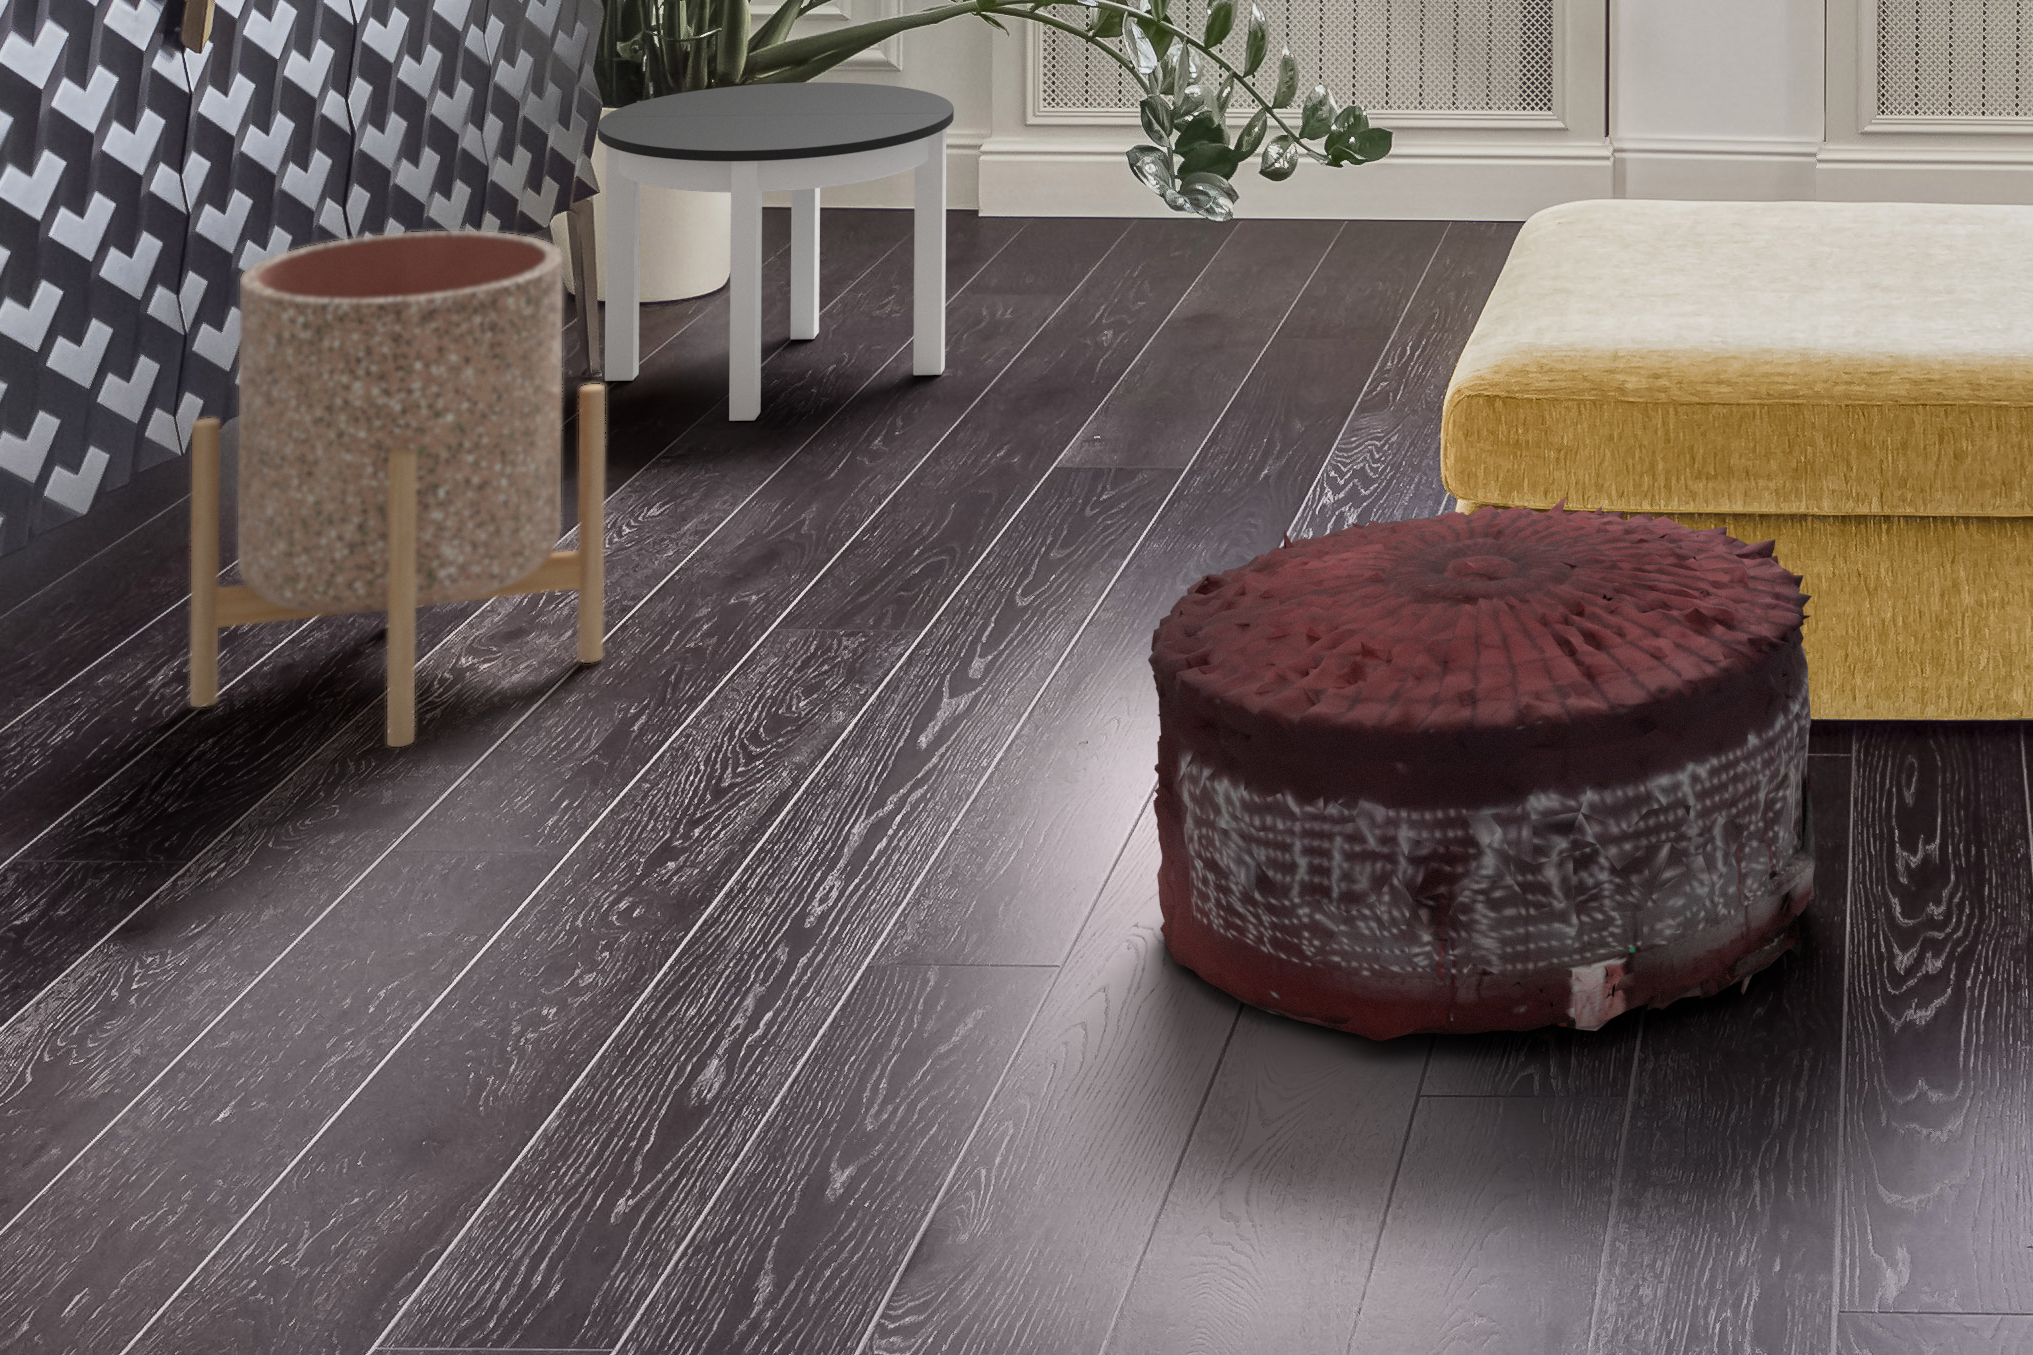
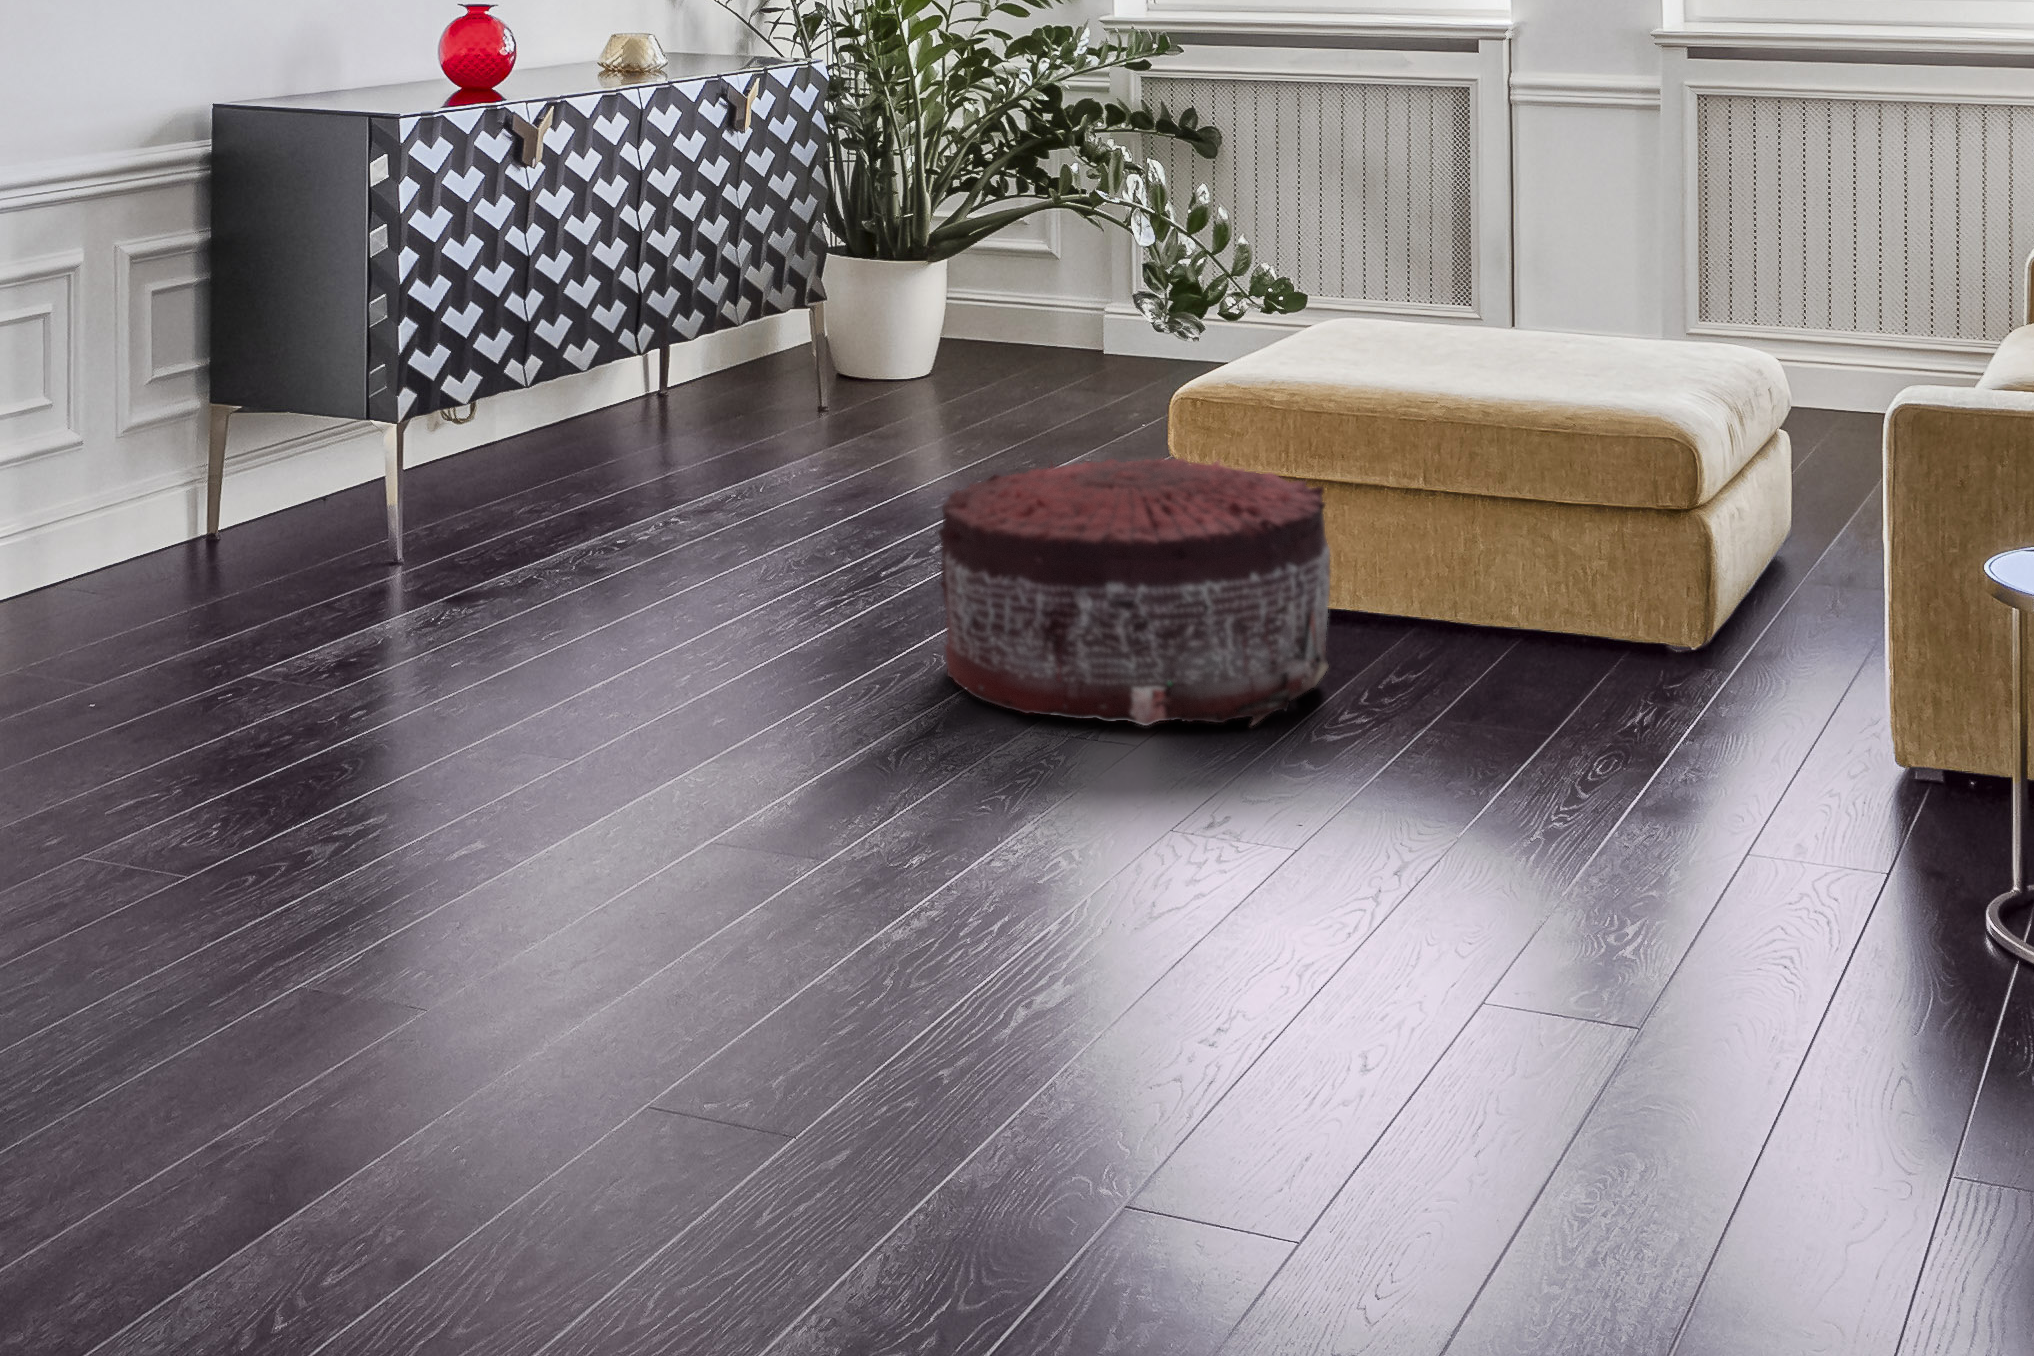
round table: present [597,82,954,421] -> none [818,250,1031,445]
planter: present [190,231,605,747] -> none [530,283,745,555]

